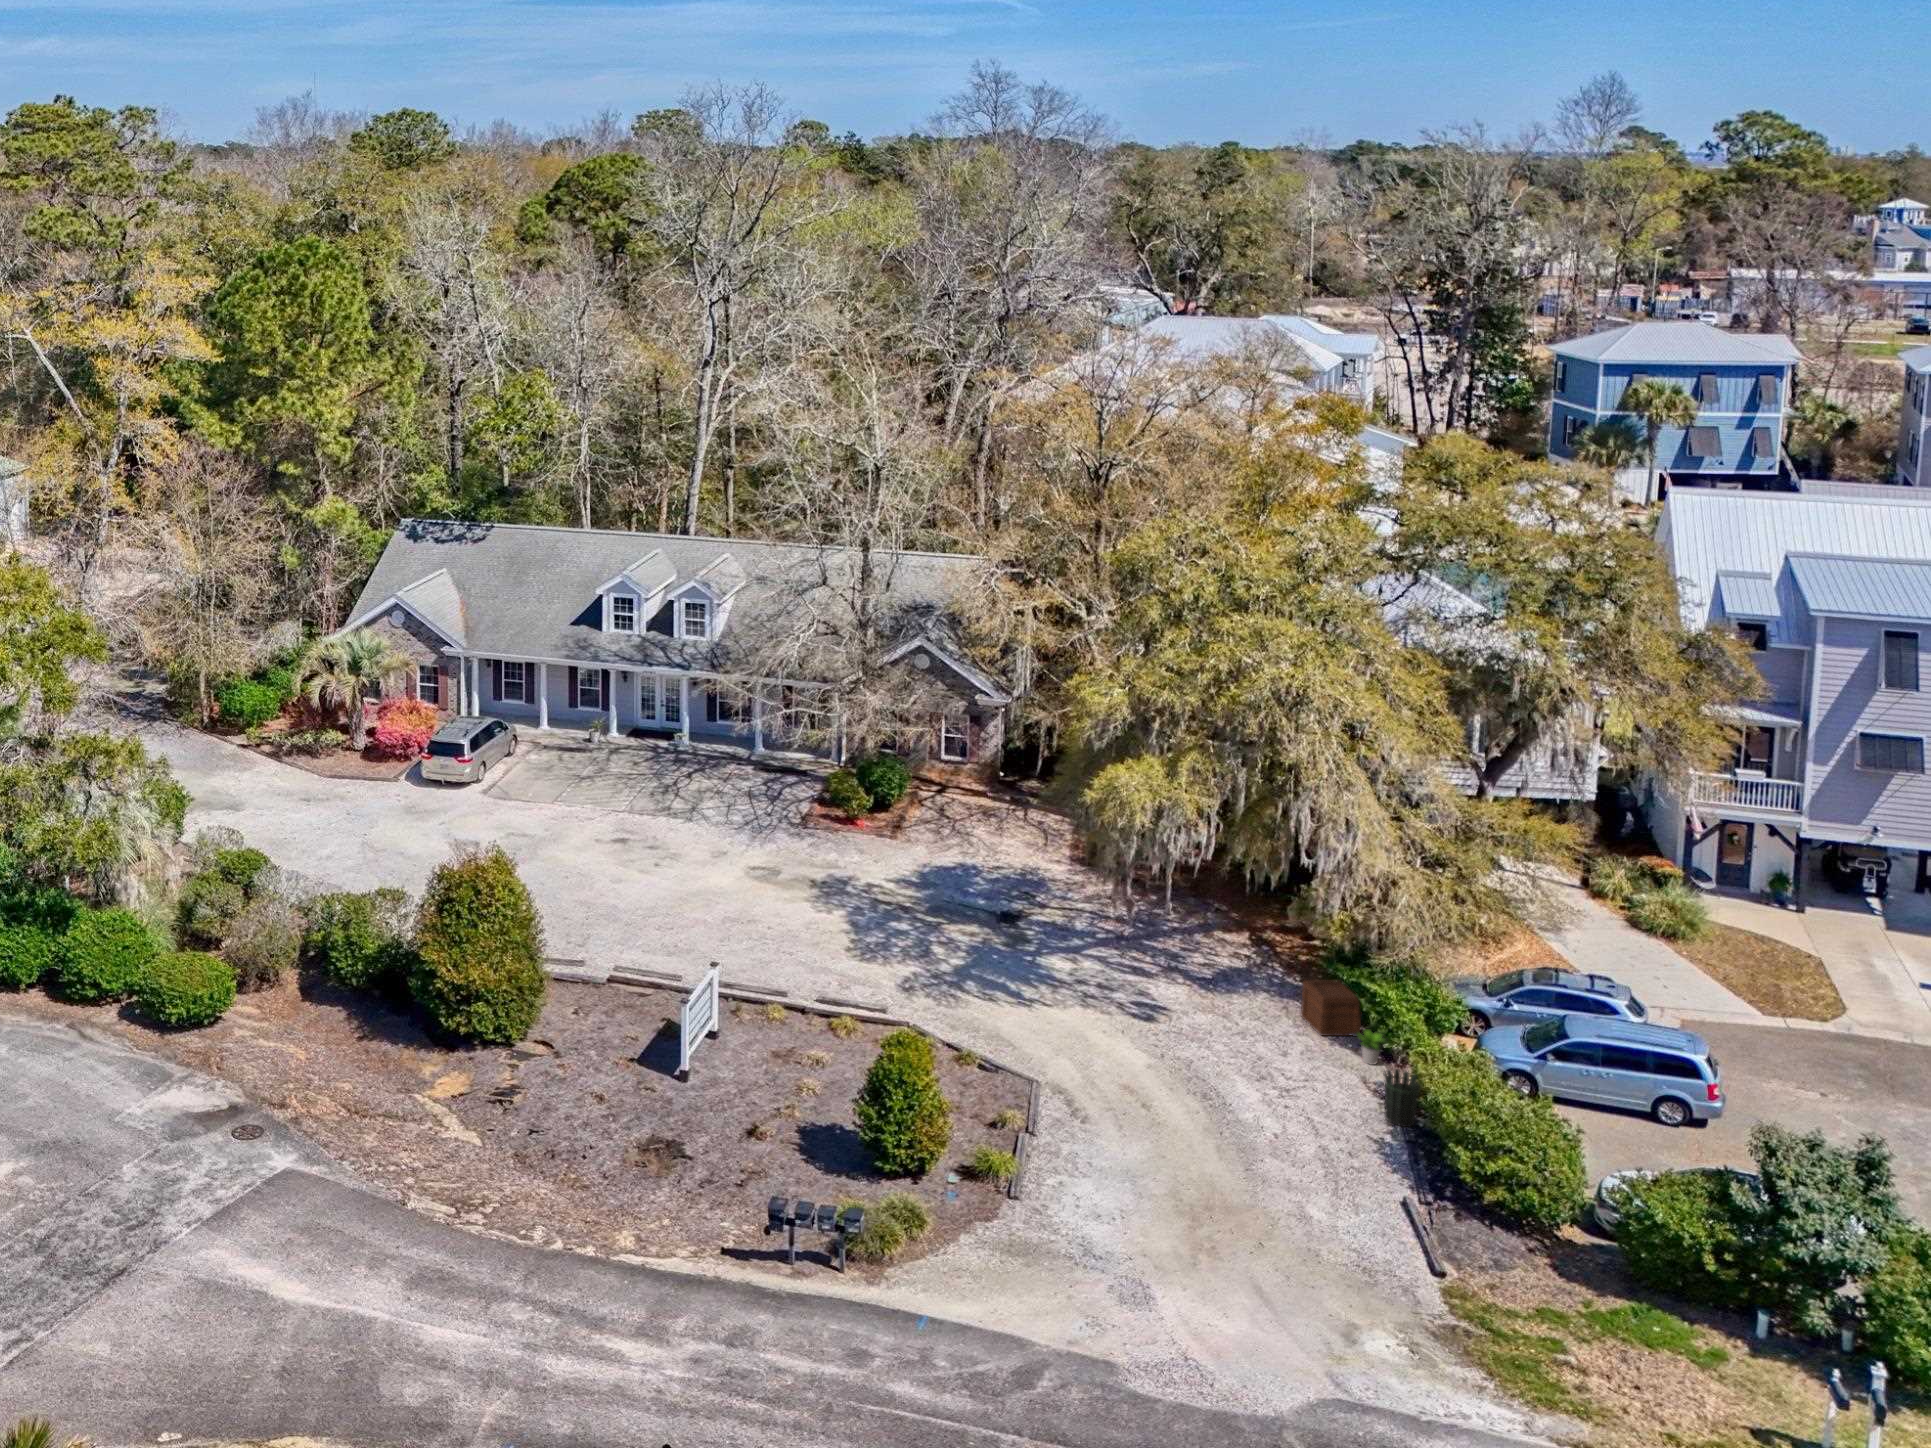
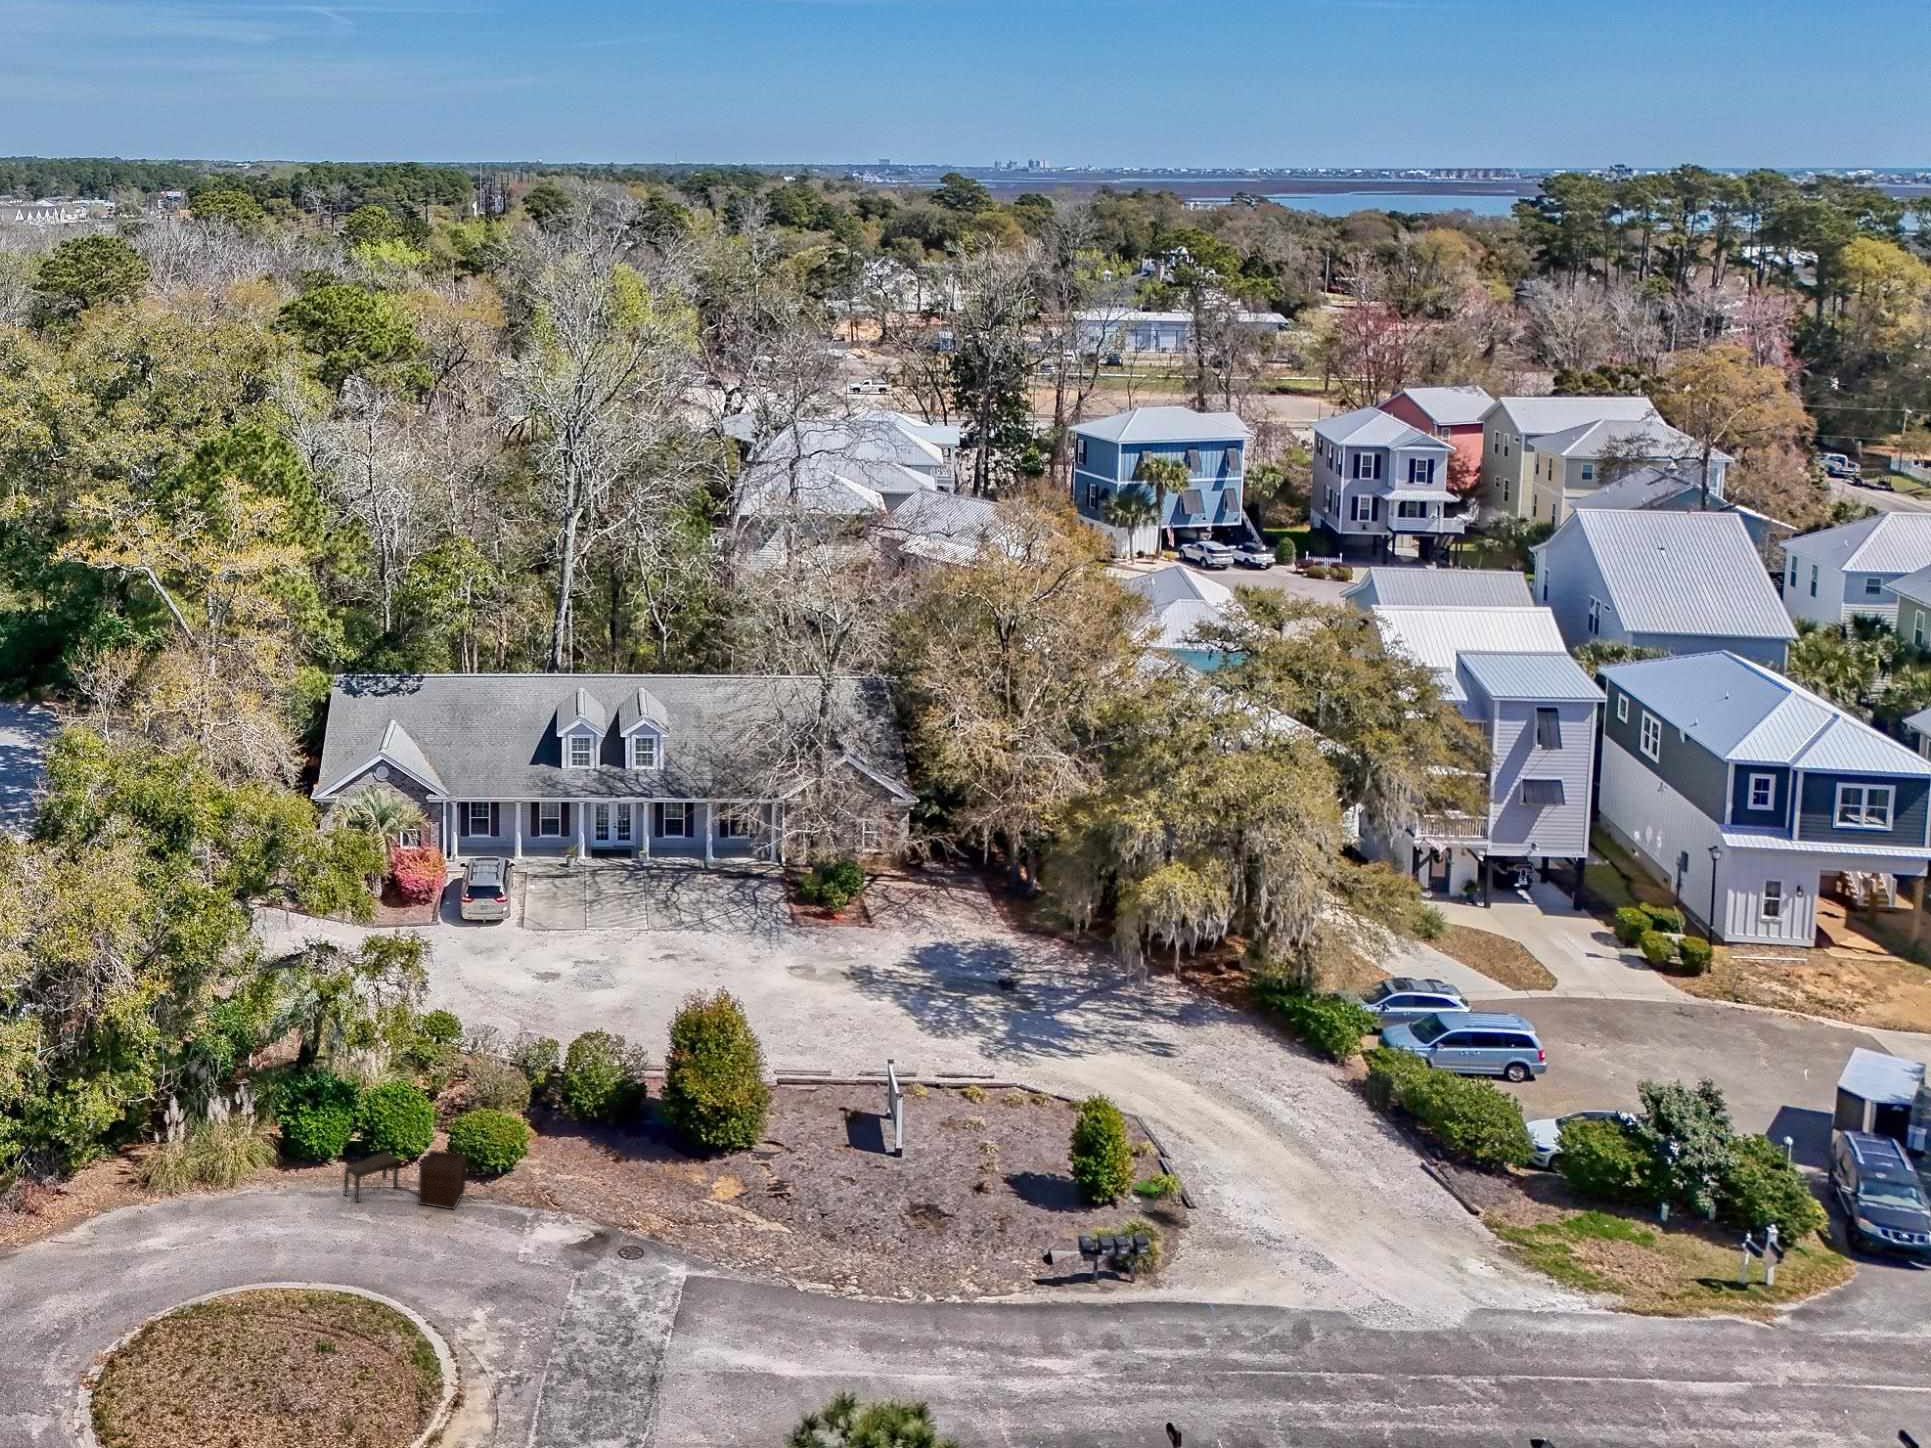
bench: none [52,980,112,1028] -> present [343,1152,400,1202]
wooden crate: present [1301,980,1362,1036] -> present [418,1150,466,1209]
potted plant: present [1355,1029,1390,1065] -> present [1132,1179,1162,1213]

